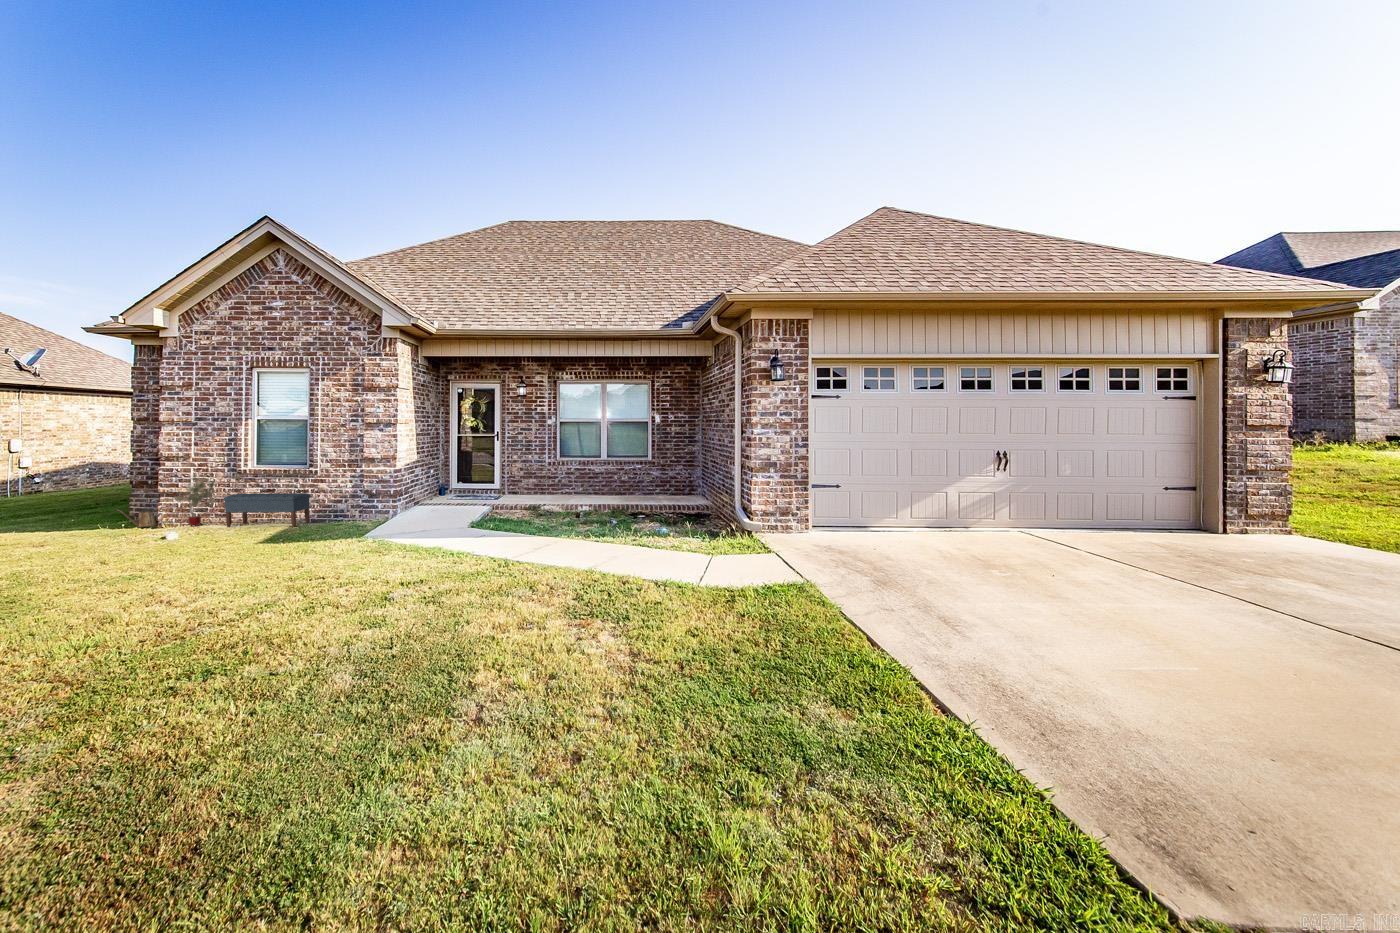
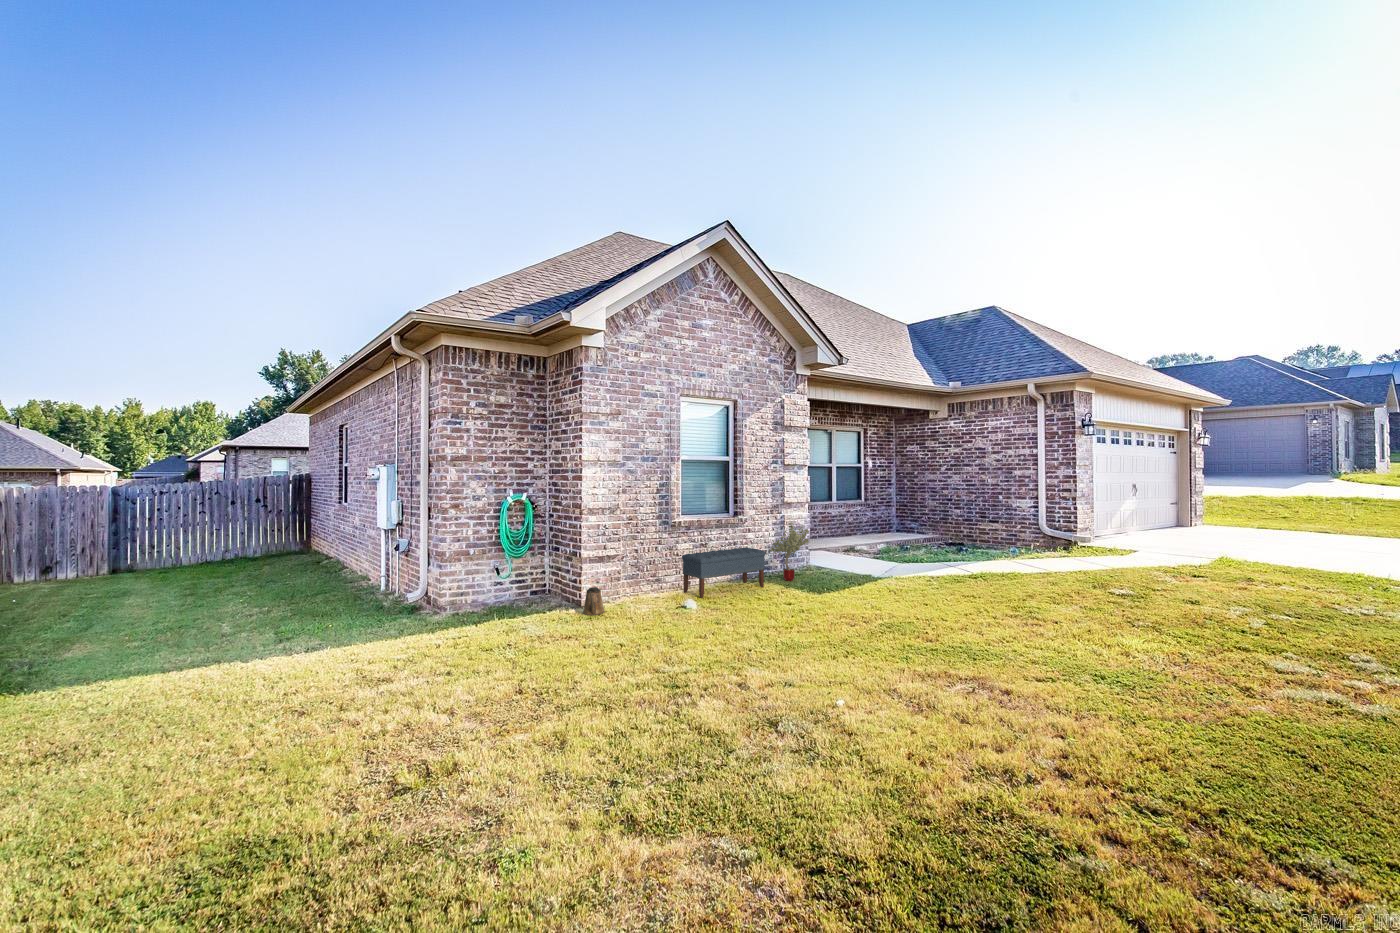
potted tree: present [174,475,215,526] -> present [769,522,809,581]

